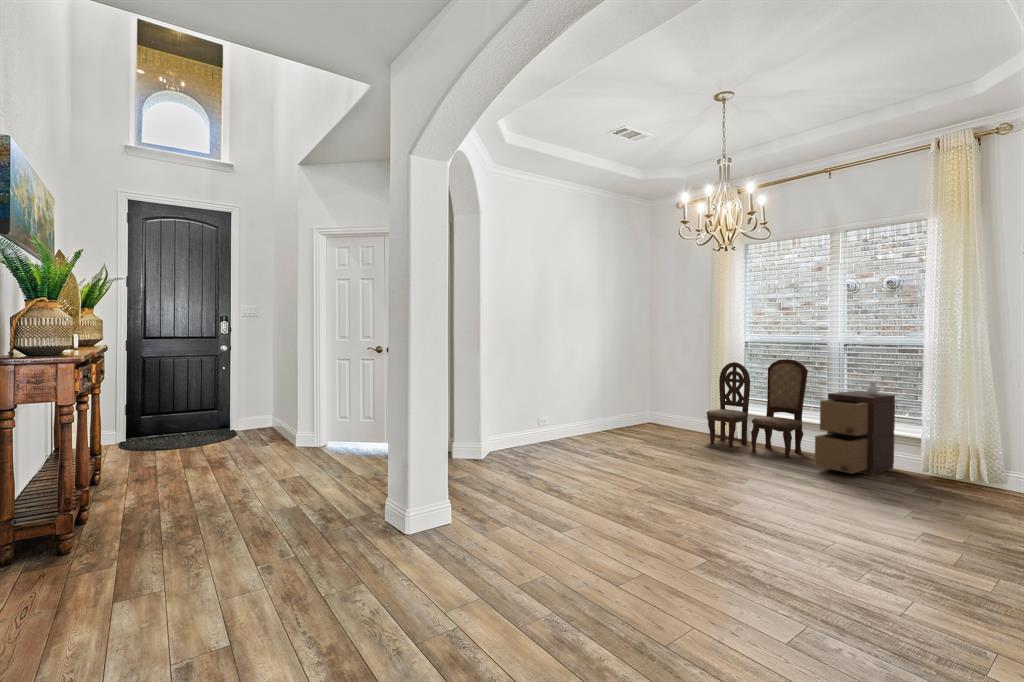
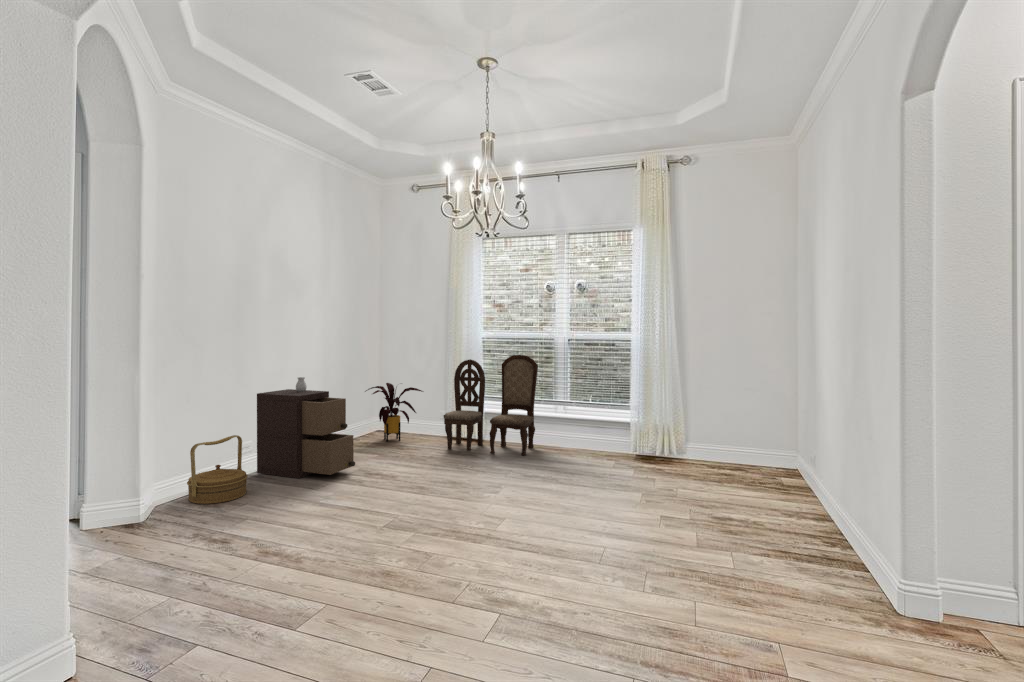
house plant: none [639,380,692,432] -> present [365,383,423,442]
storage cabinet: present [815,382,895,476] -> present [257,377,355,478]
woven basket: none [507,410,545,456] -> present [187,435,248,504]

